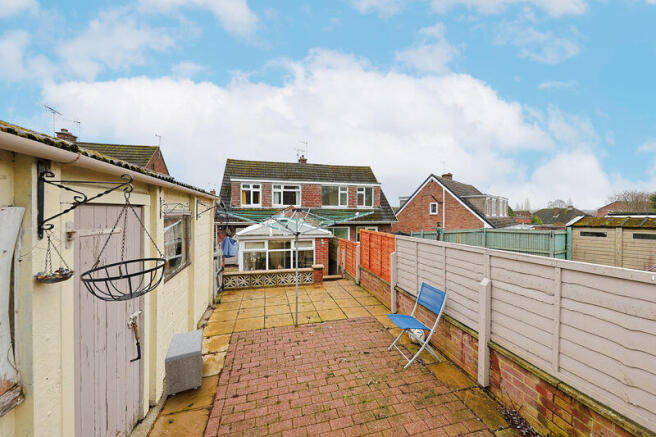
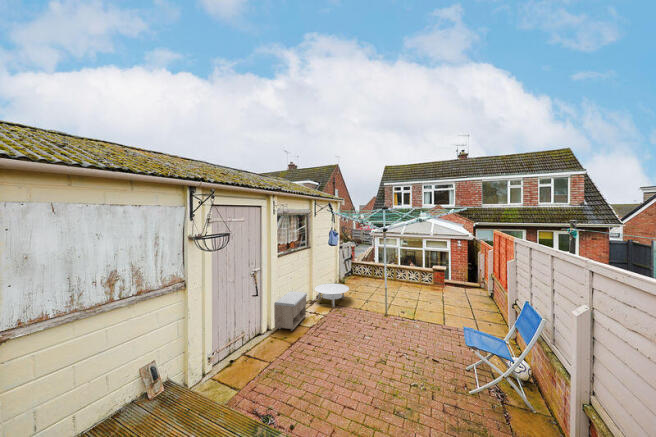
round table: none [197,305,245,338] -> present [315,283,349,308]

